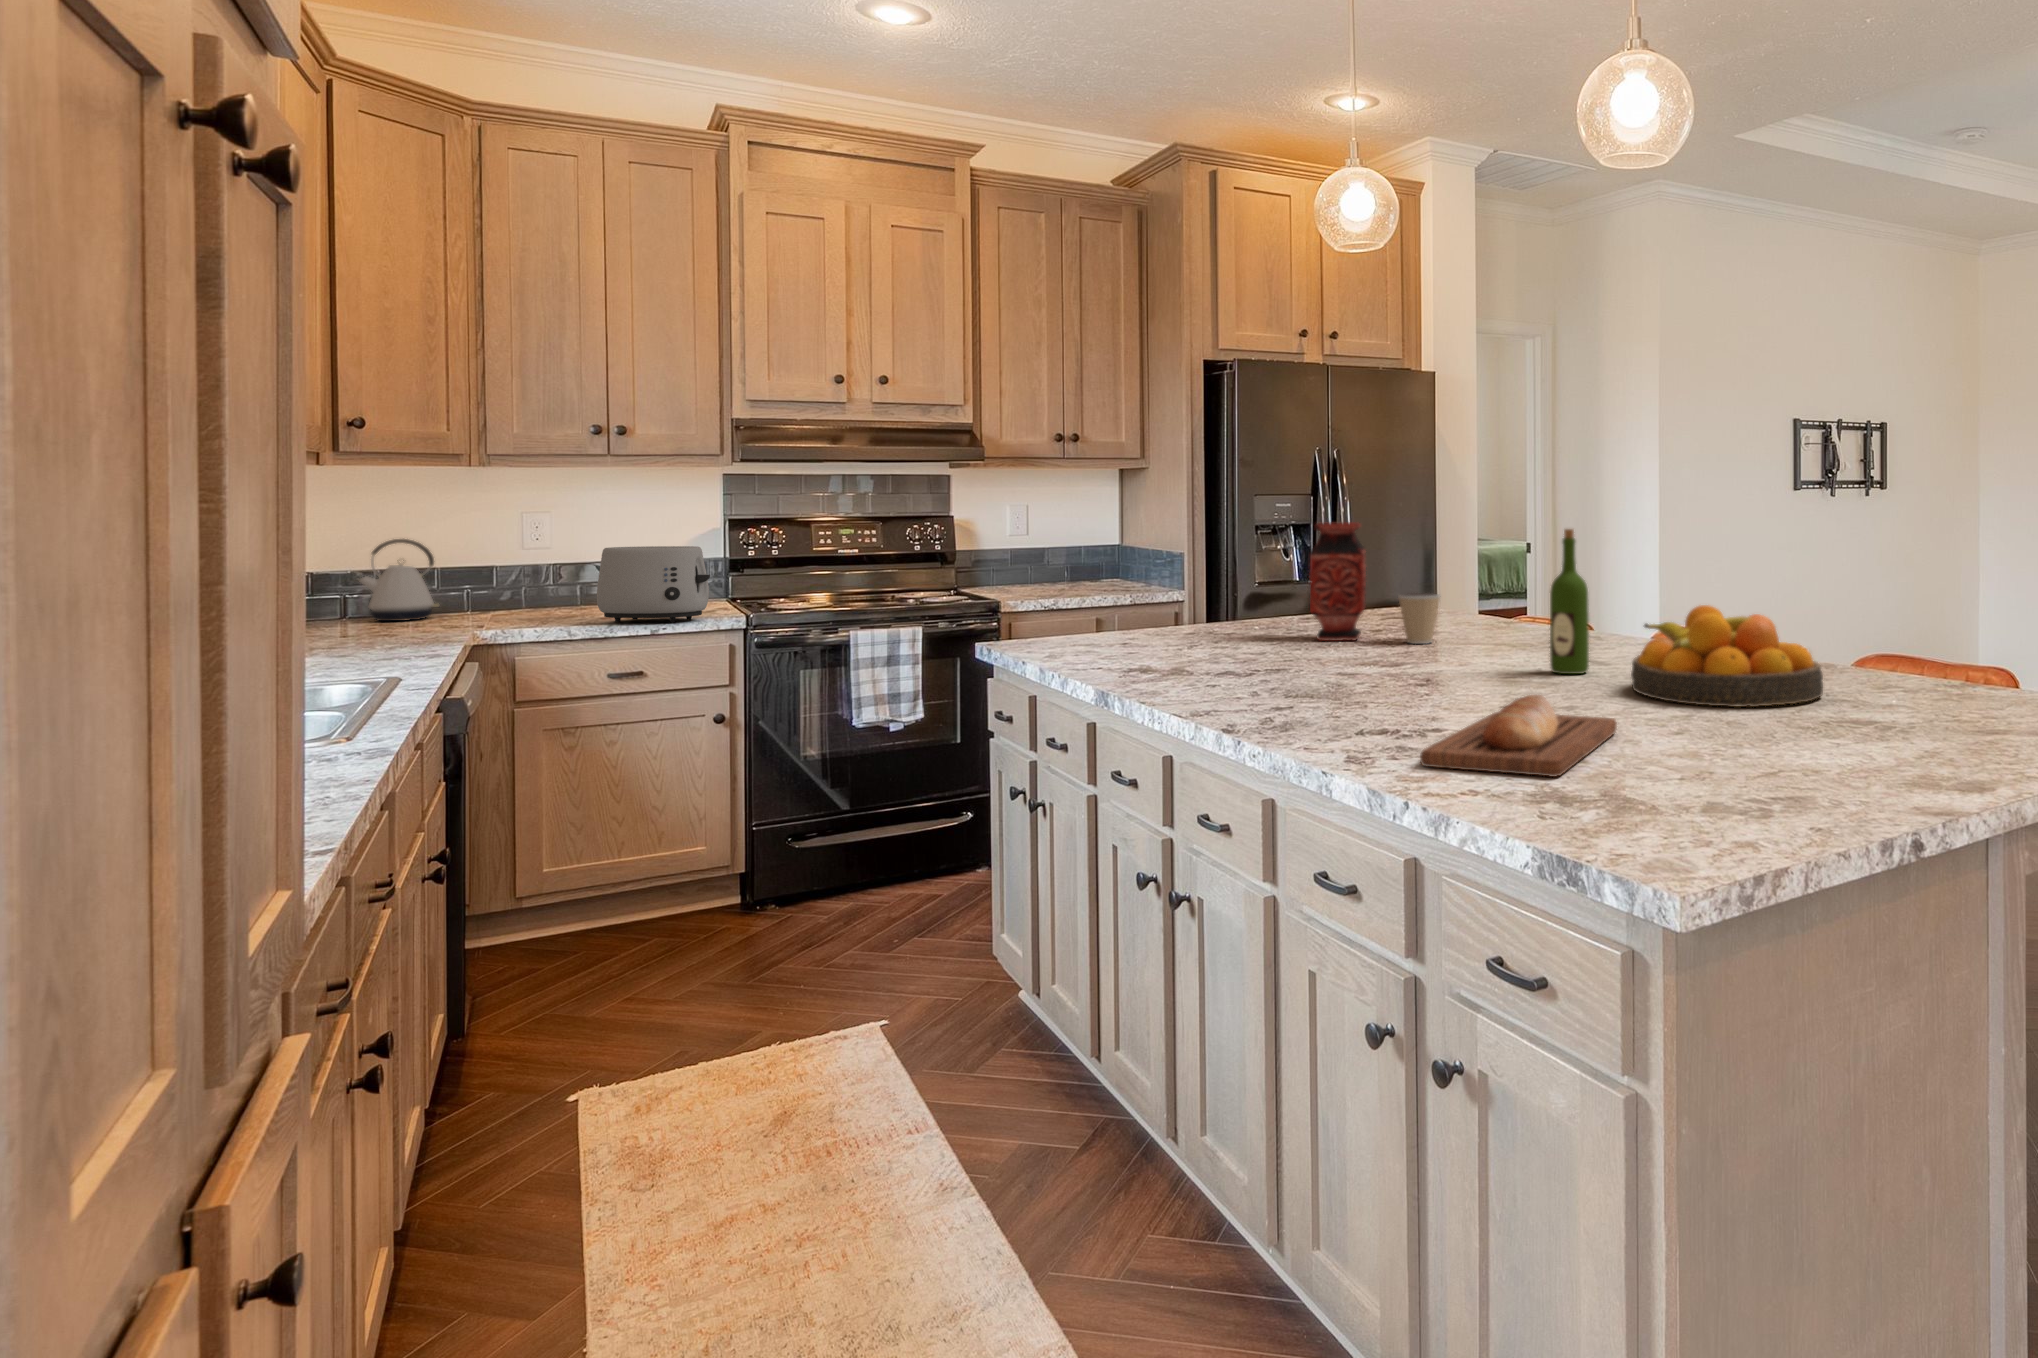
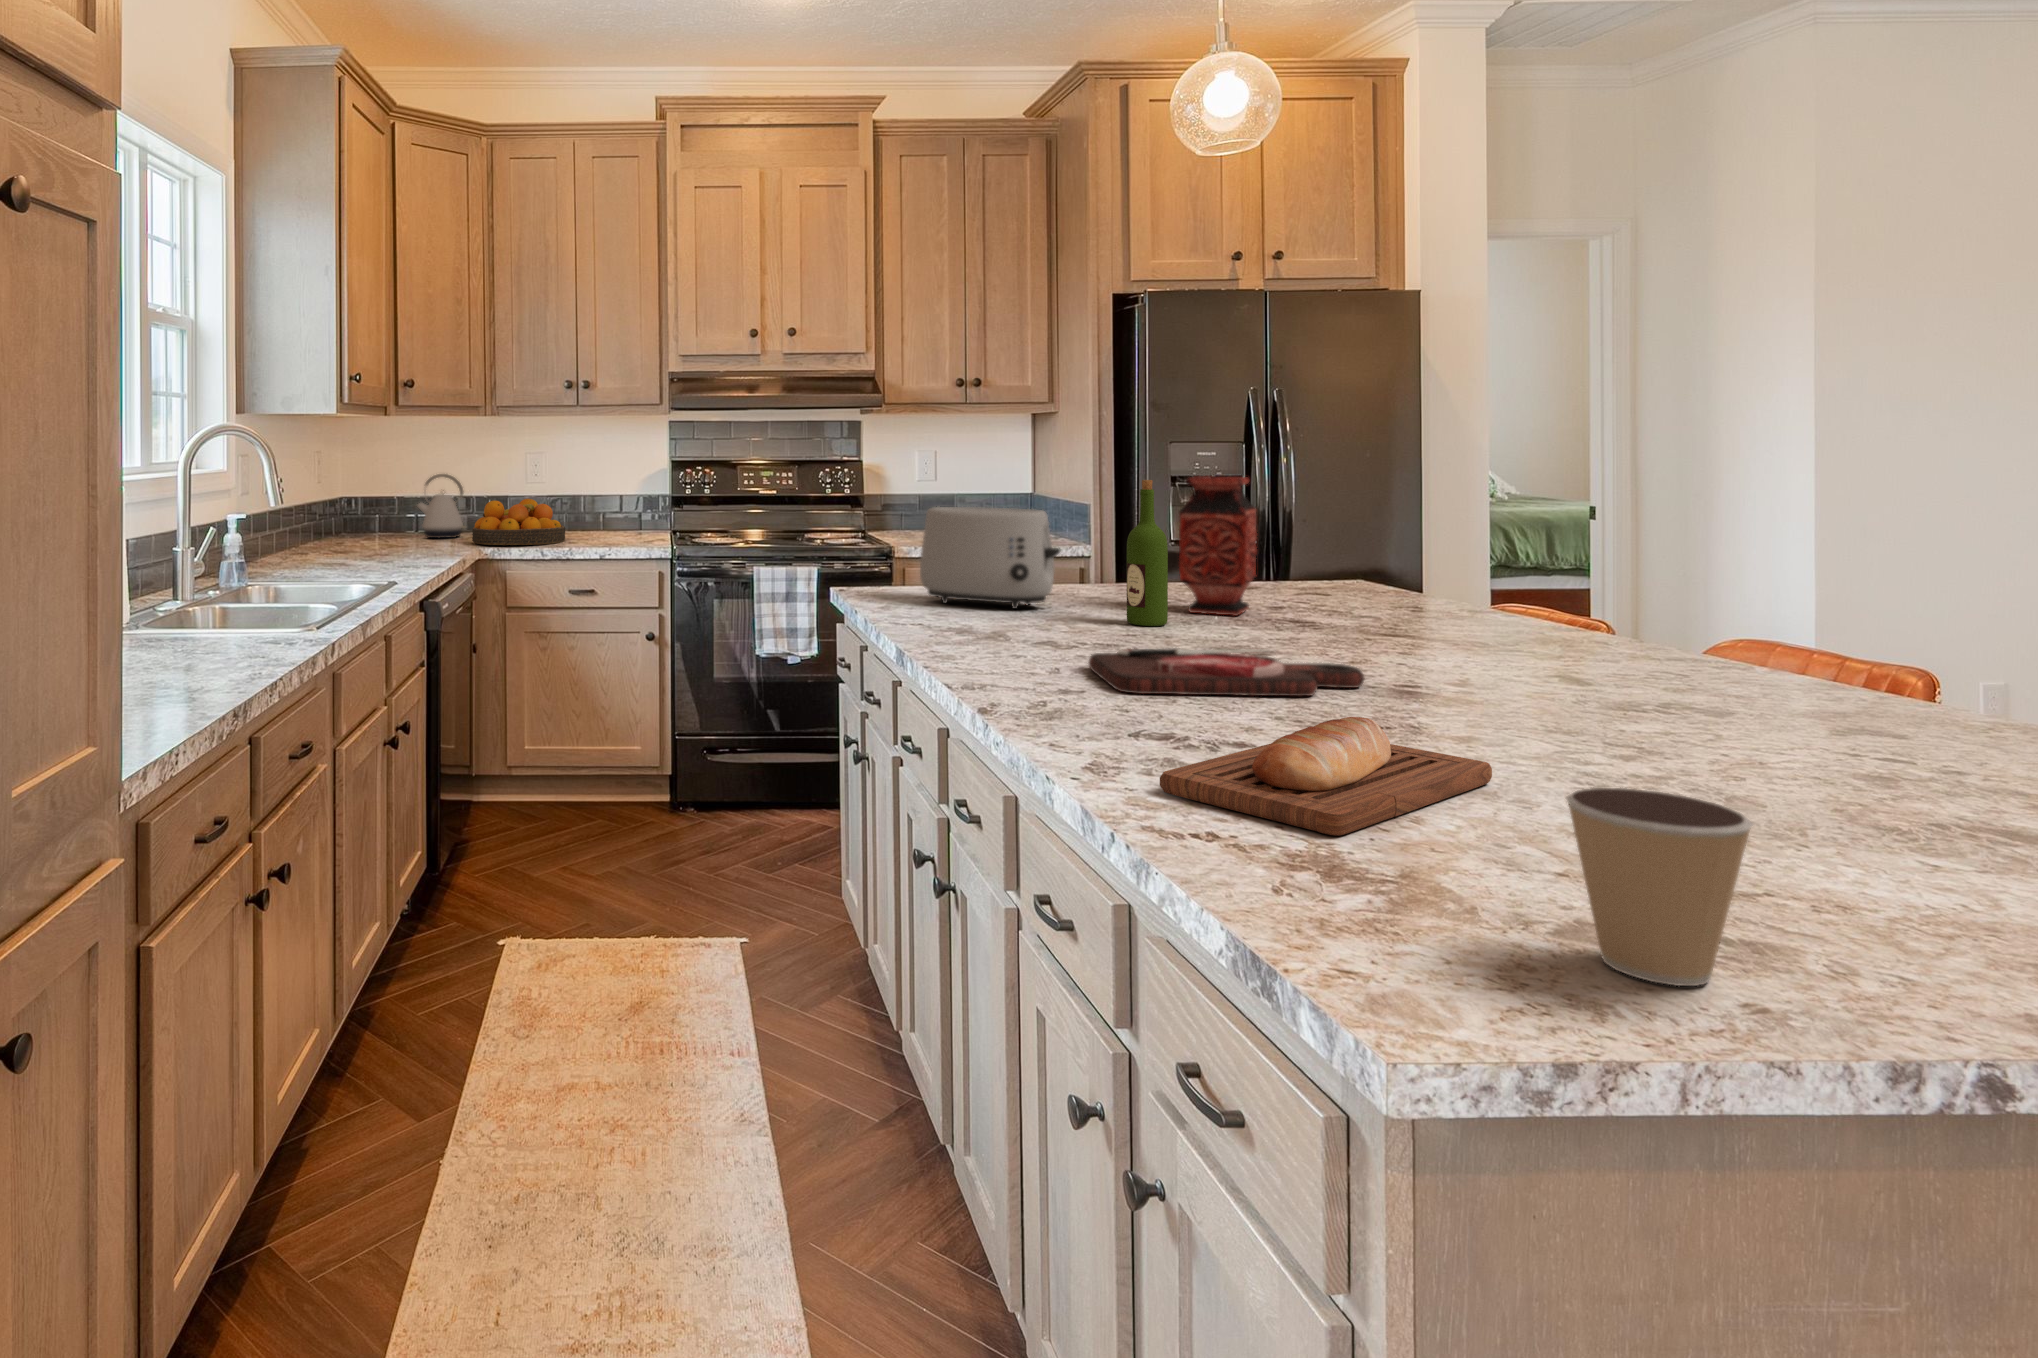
wine bottle: present [1550,529,1589,674] -> present [1127,480,1168,626]
toaster: present [597,546,710,622] -> present [920,507,1060,609]
coffee cup: present [1399,593,1440,644] -> present [1566,788,1753,986]
fruit bowl: present [1631,605,1823,707] -> present [472,499,565,545]
cutting board: none [1282,658,1489,703] -> present [1088,648,1364,696]

